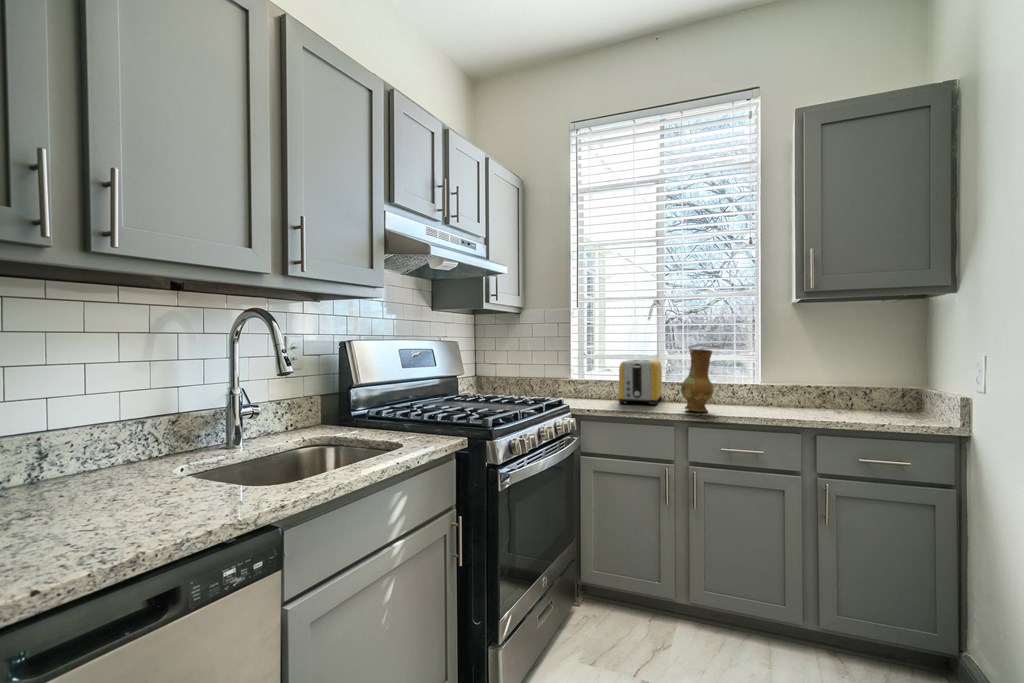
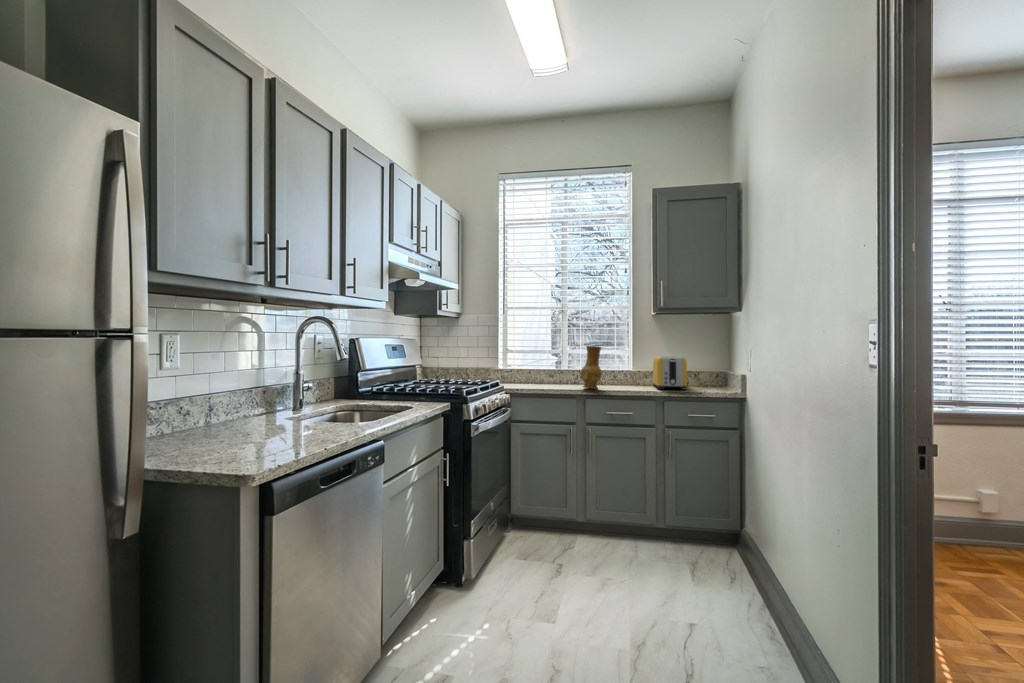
toaster: present [619,360,662,404] -> present [653,356,687,390]

